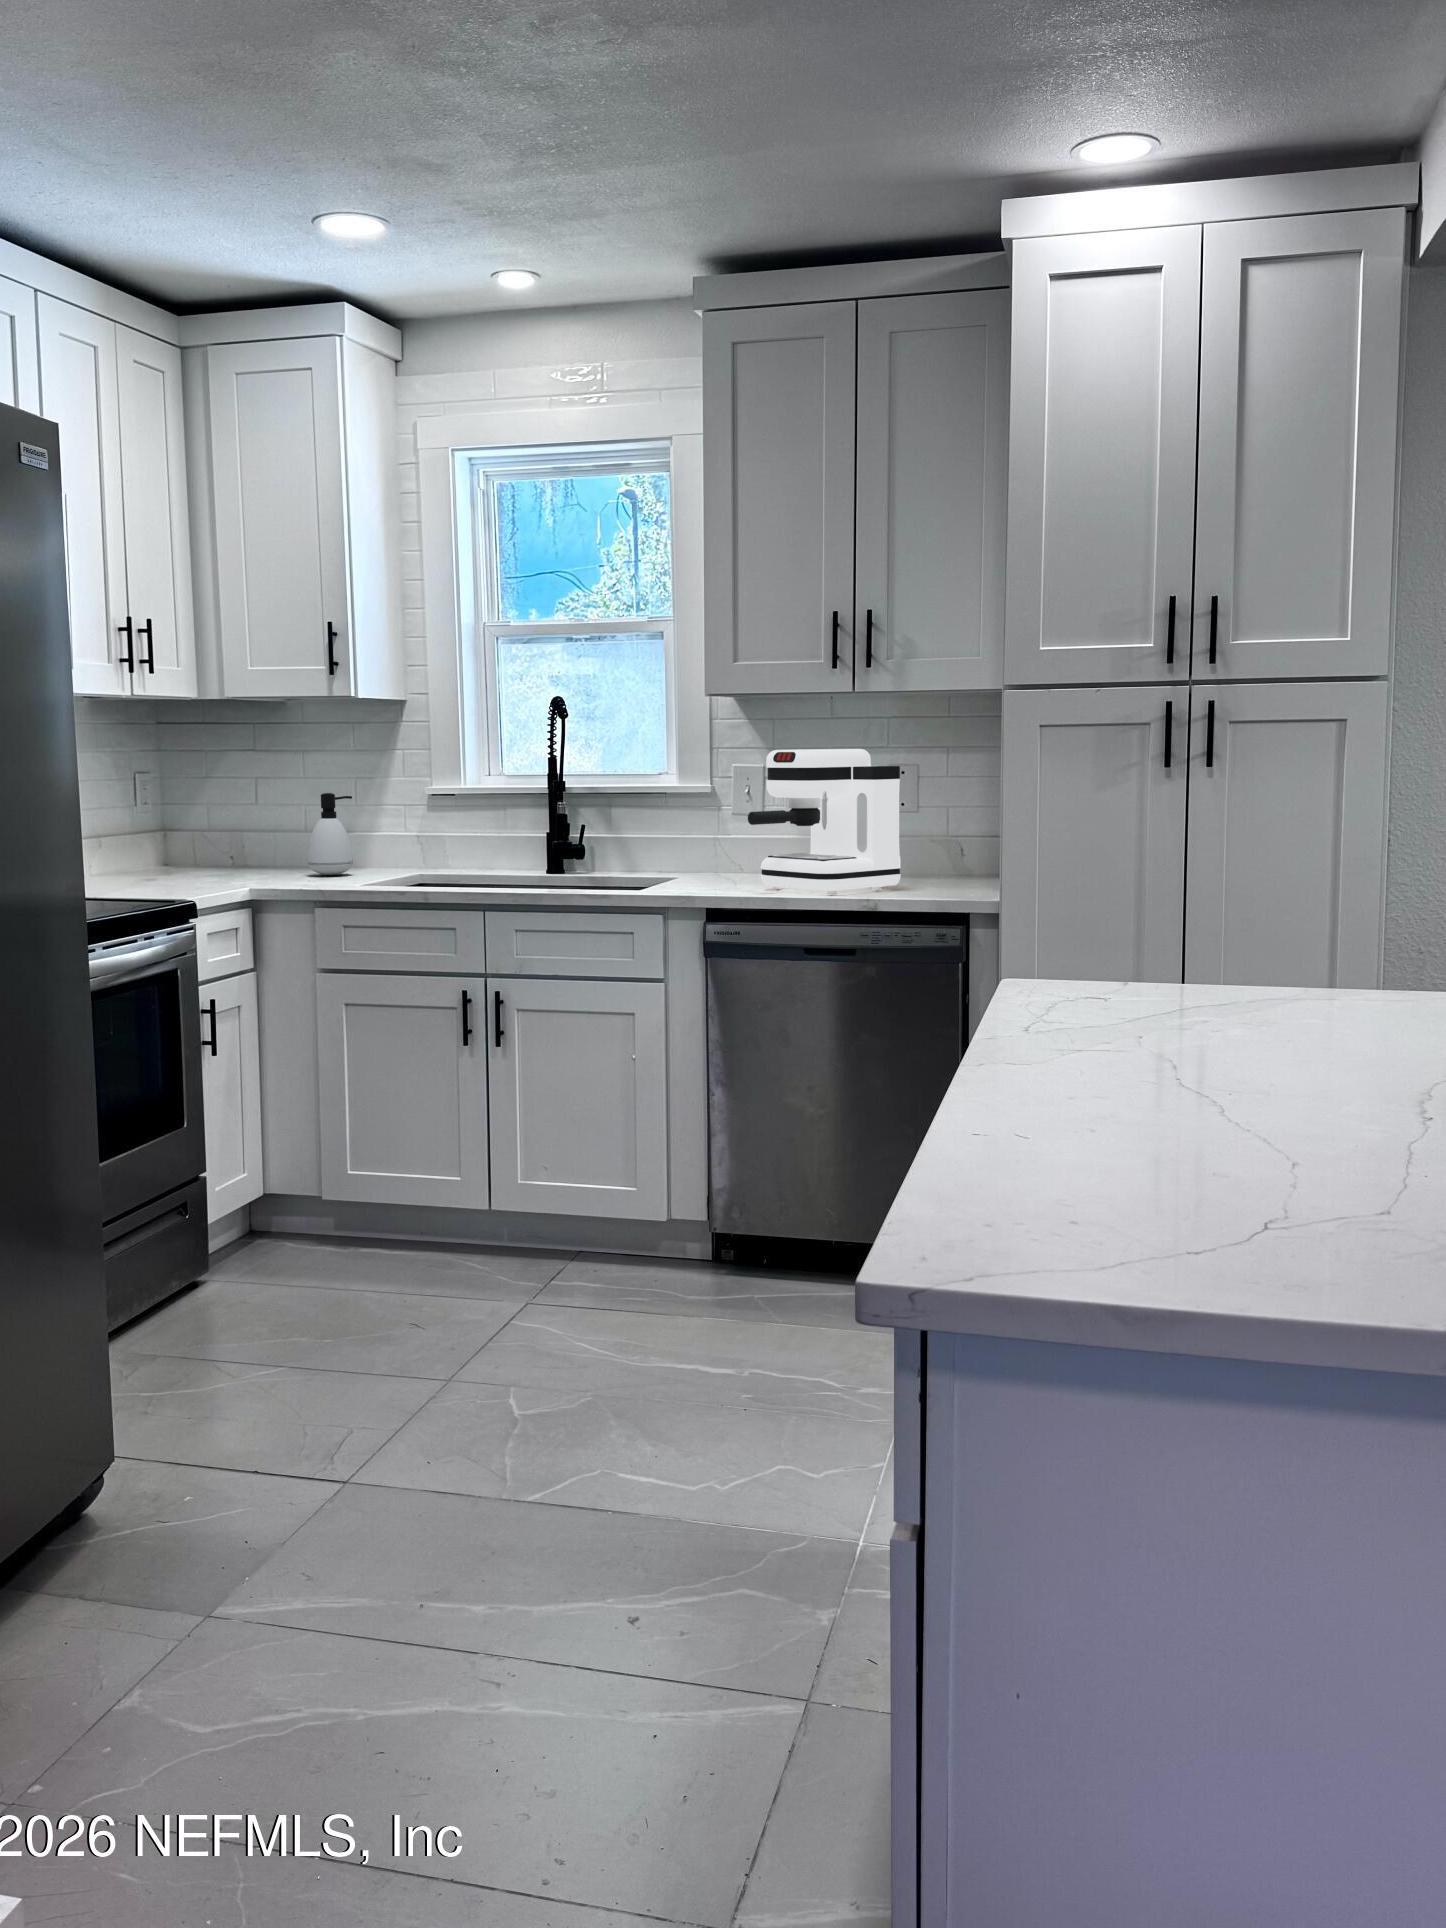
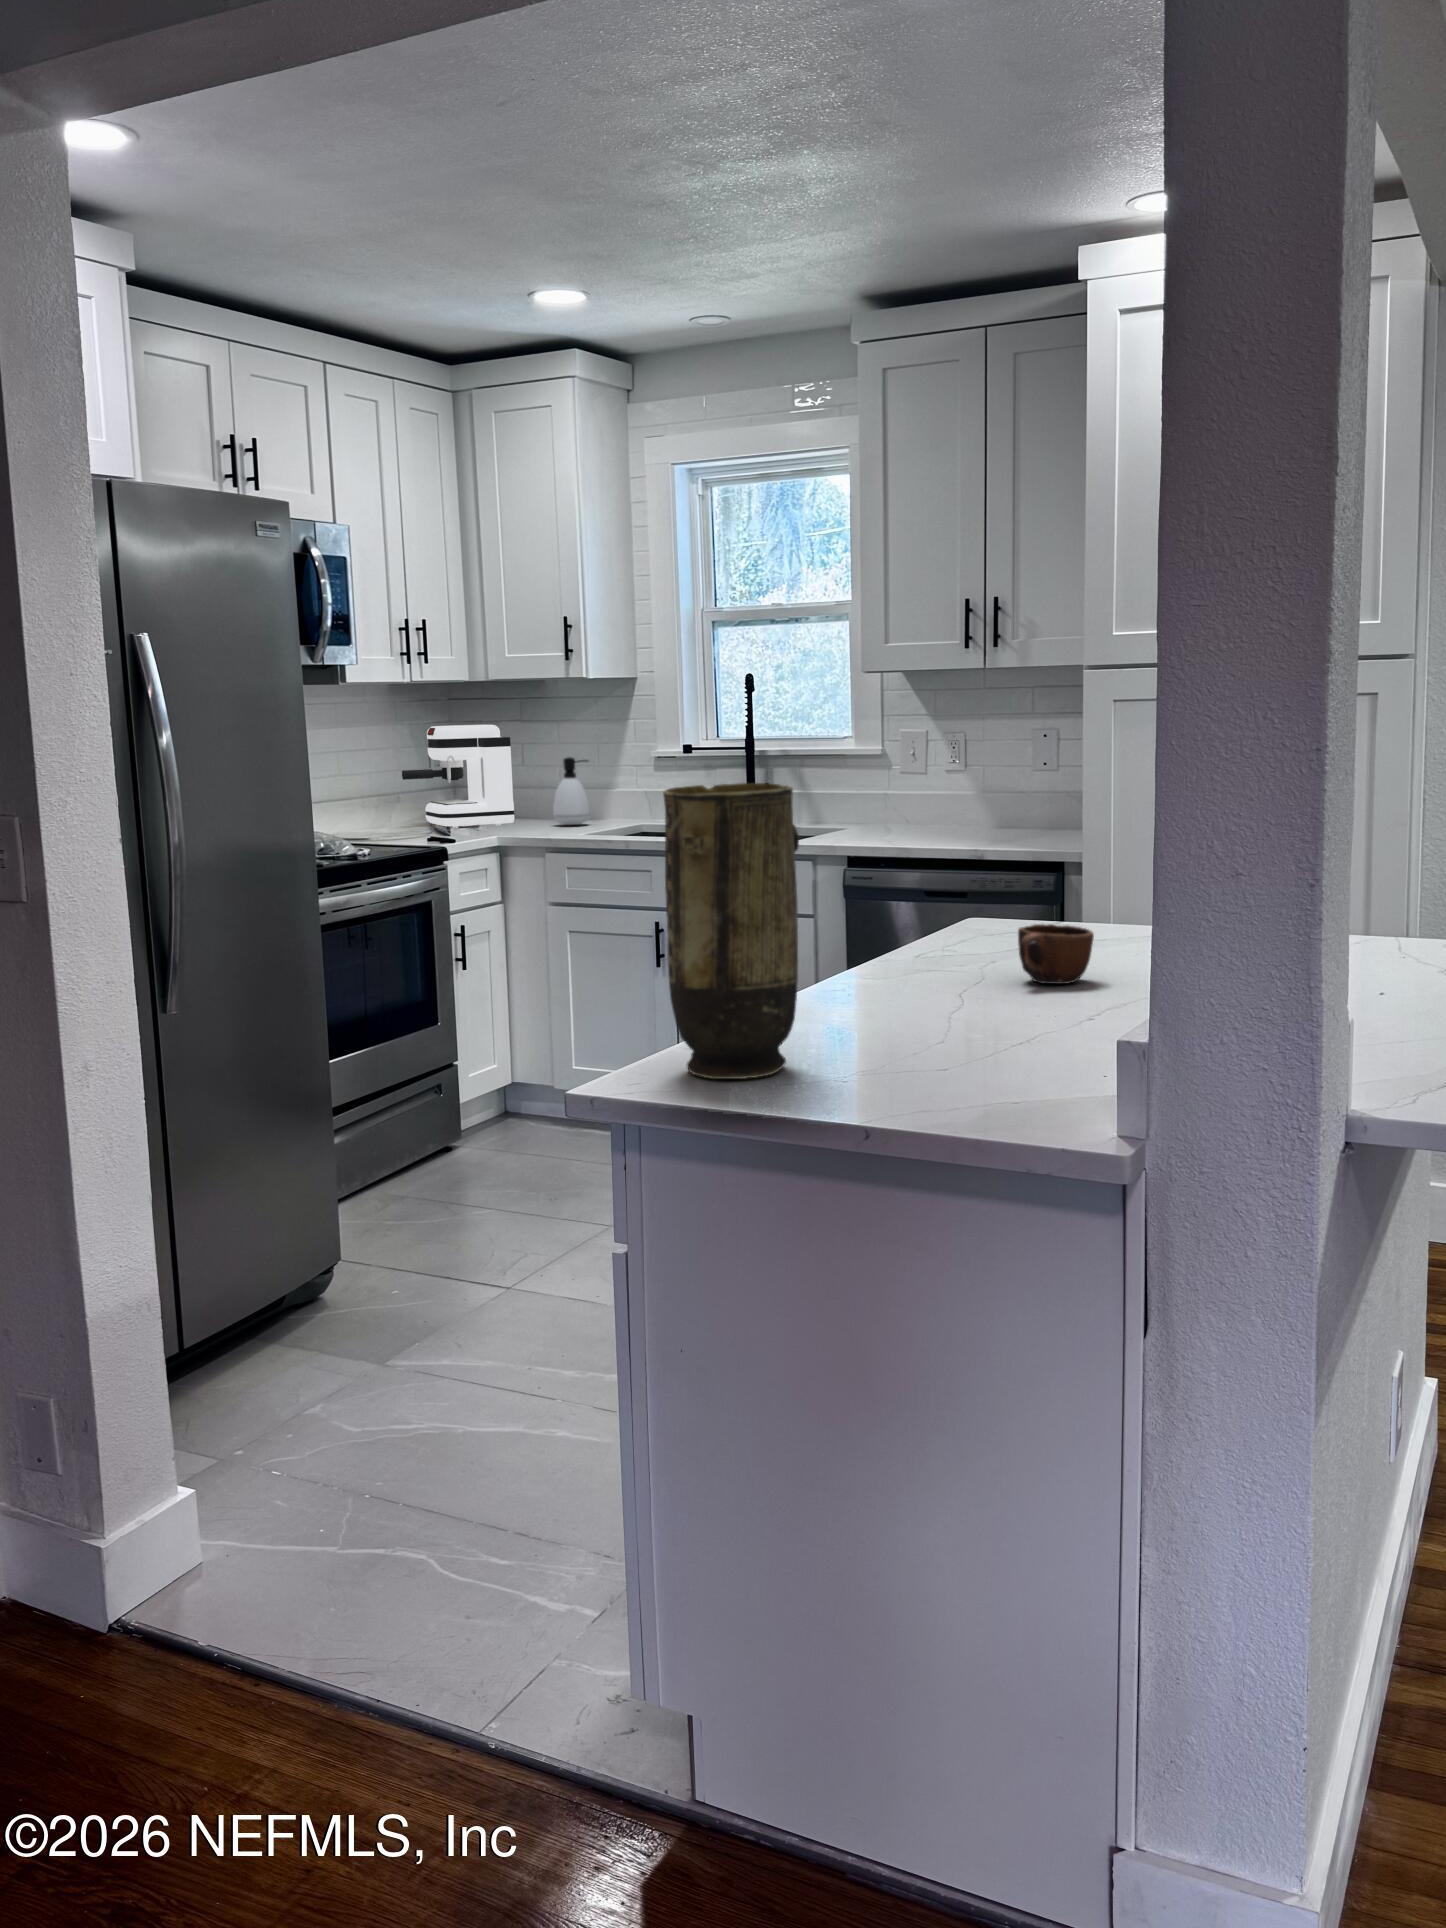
coffee maker: present [748,749,901,894] -> present [402,725,514,829]
vase: none [1025,799,1231,1245] -> present [663,783,799,1079]
mug: none [1236,992,1338,1071] -> present [1018,924,1094,984]

